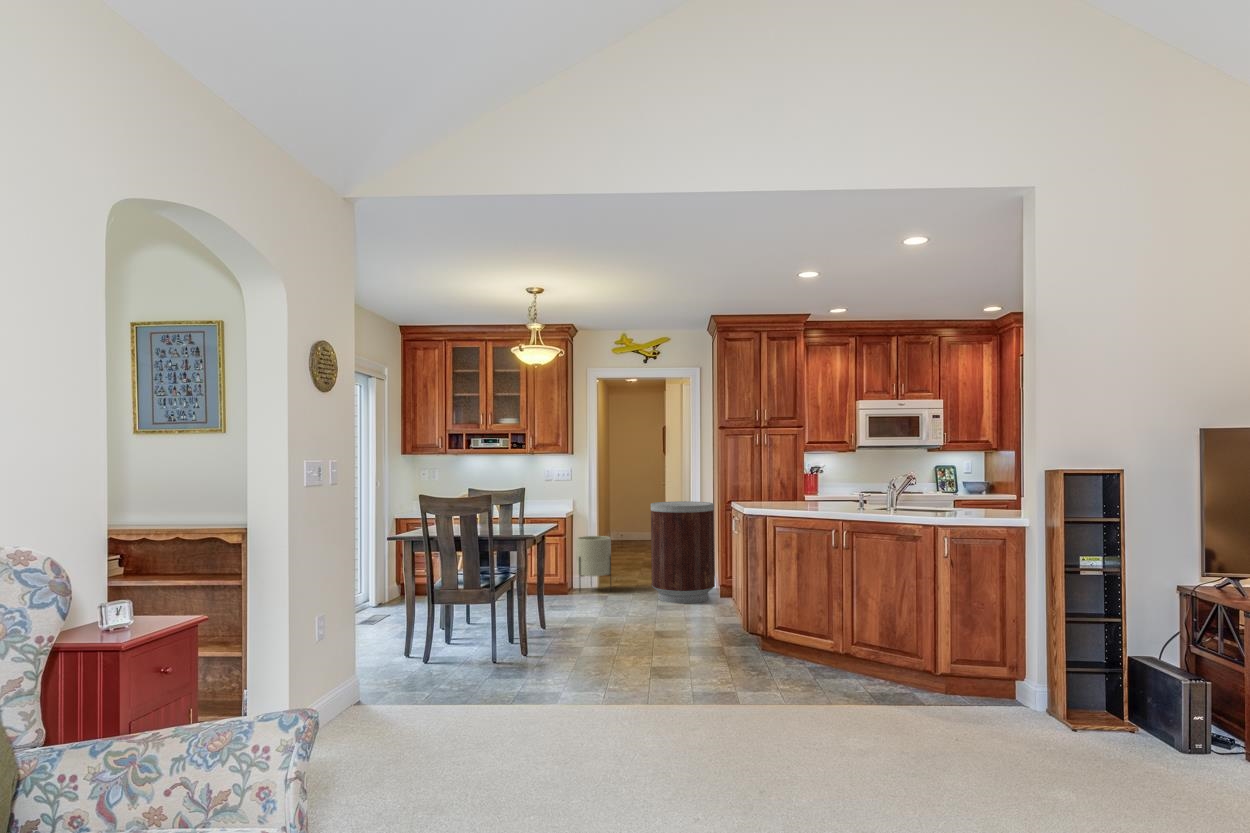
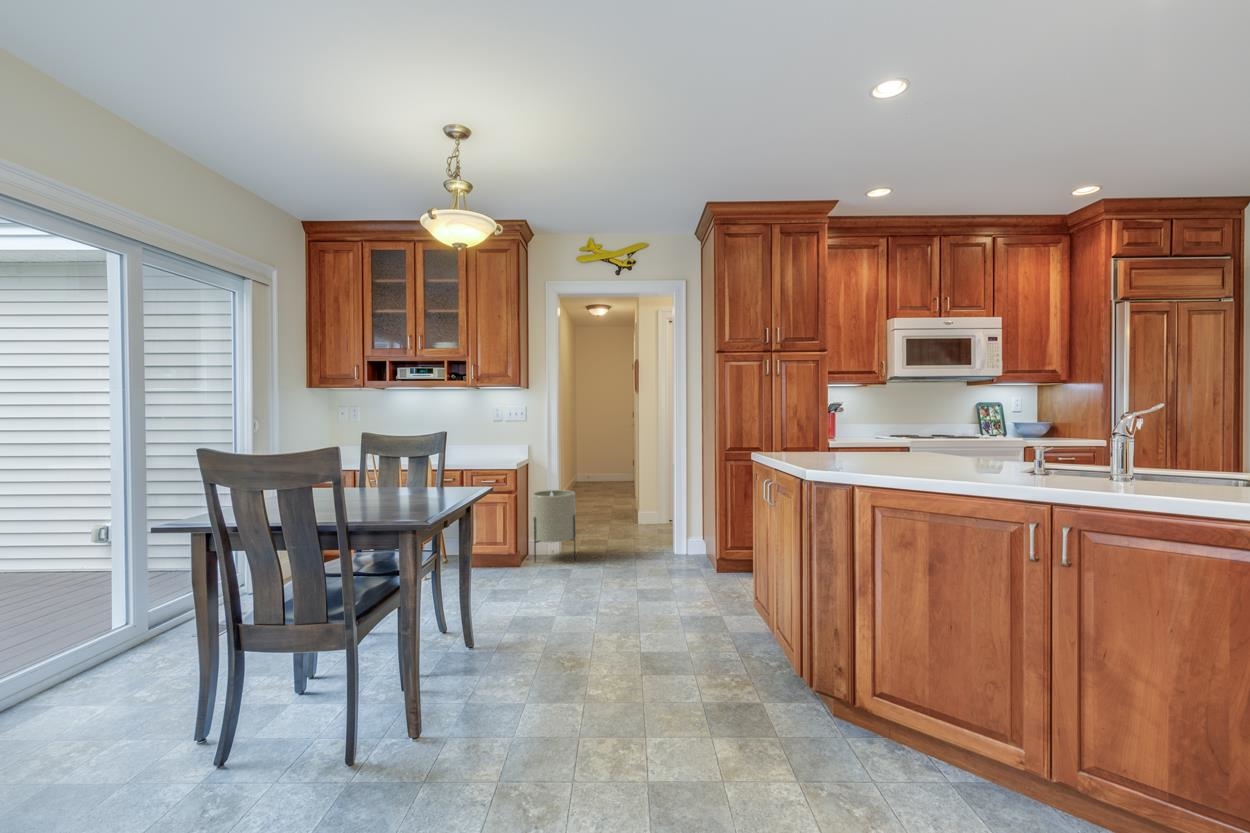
trash can: present [651,501,715,603] -> none [623,448,708,584]

